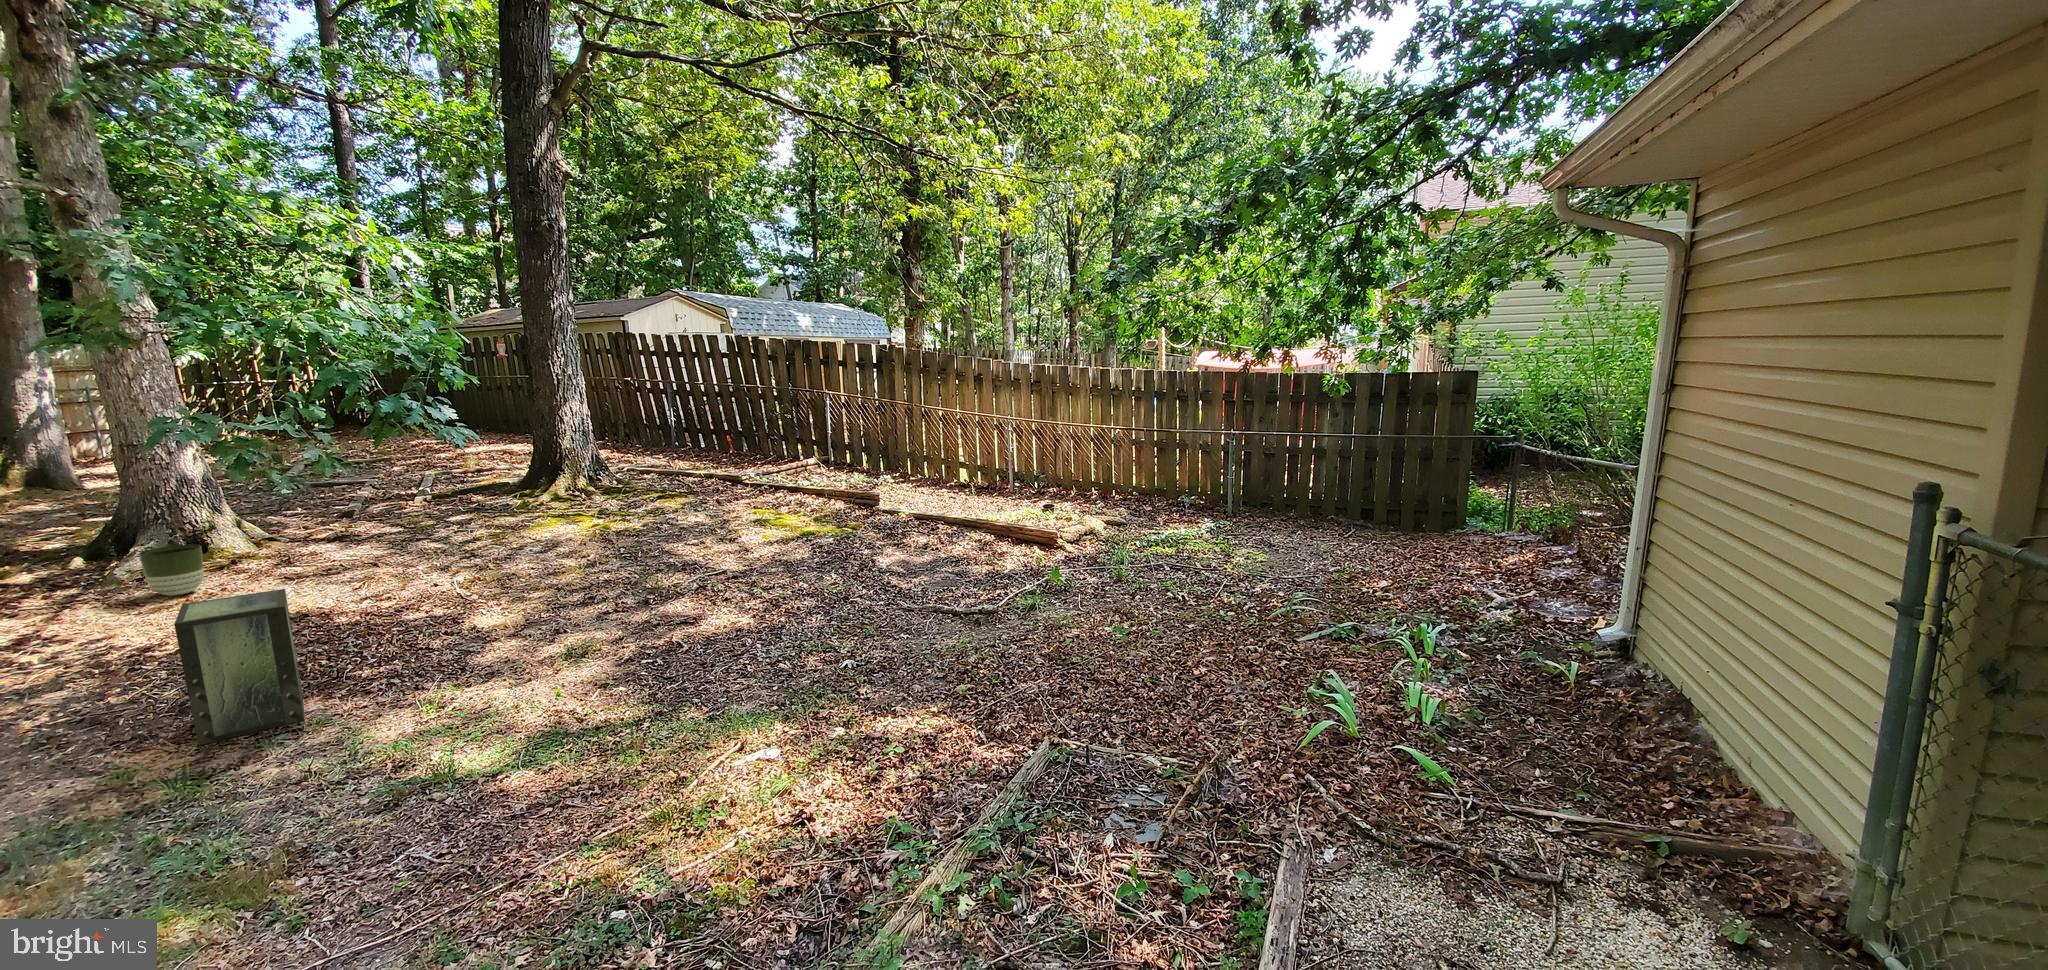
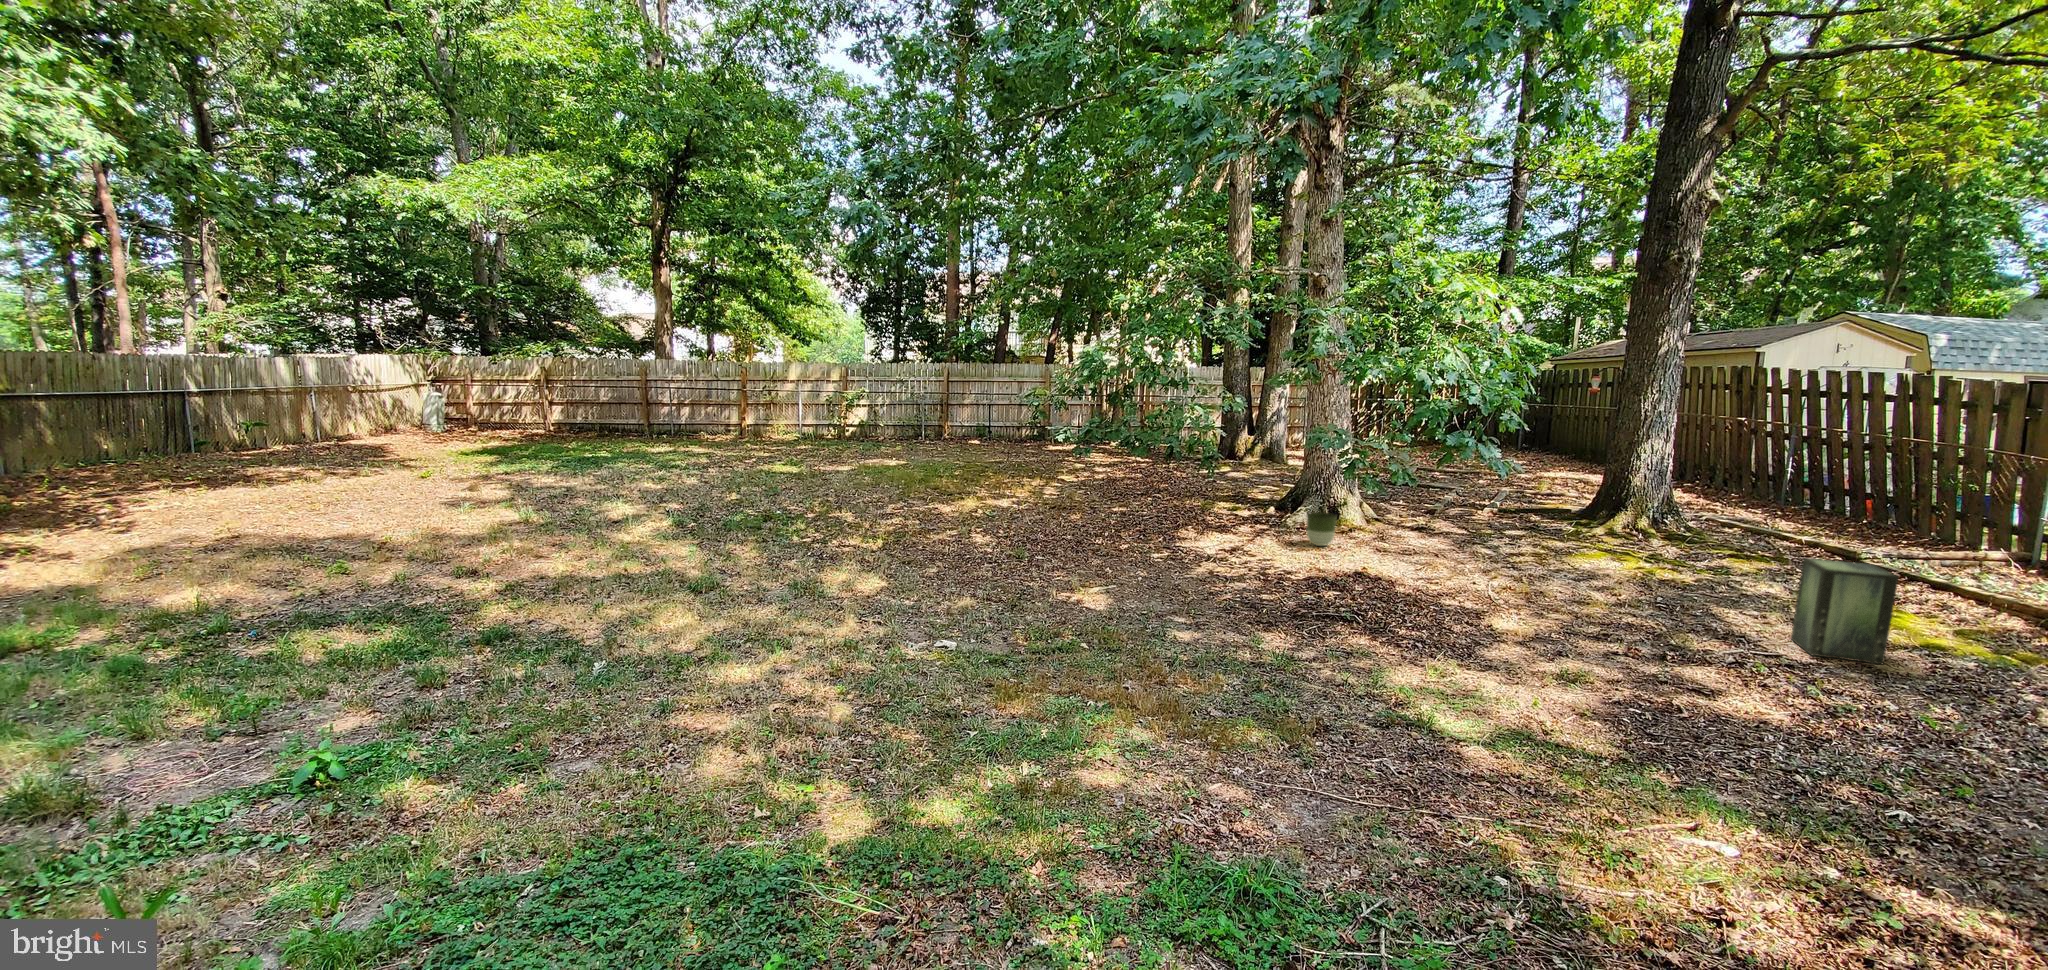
storage box: present [174,589,304,745] -> present [1791,558,1899,664]

